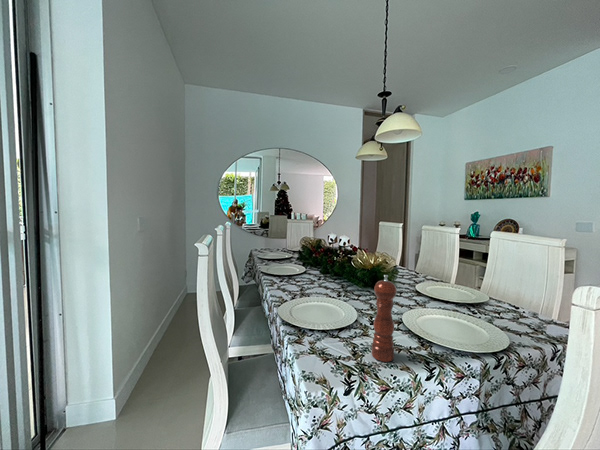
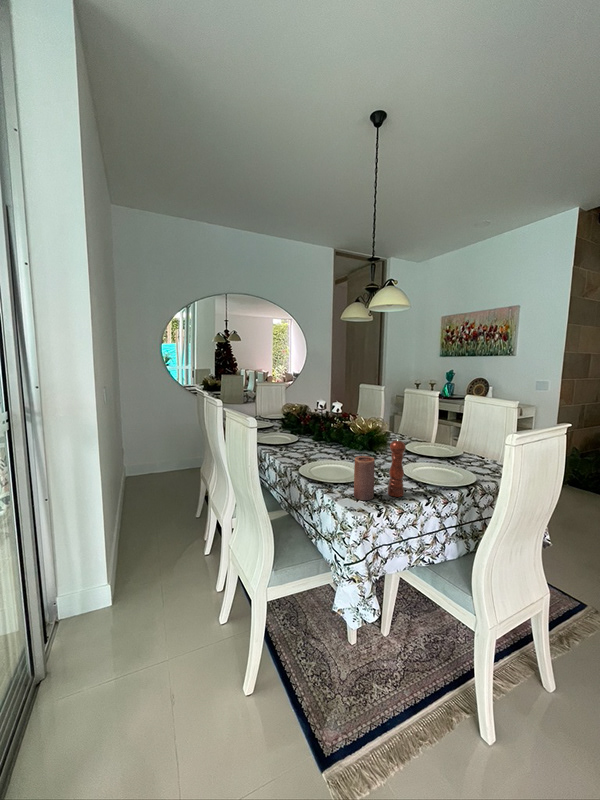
candle: none [322,299,350,363] -> present [354,456,375,500]

